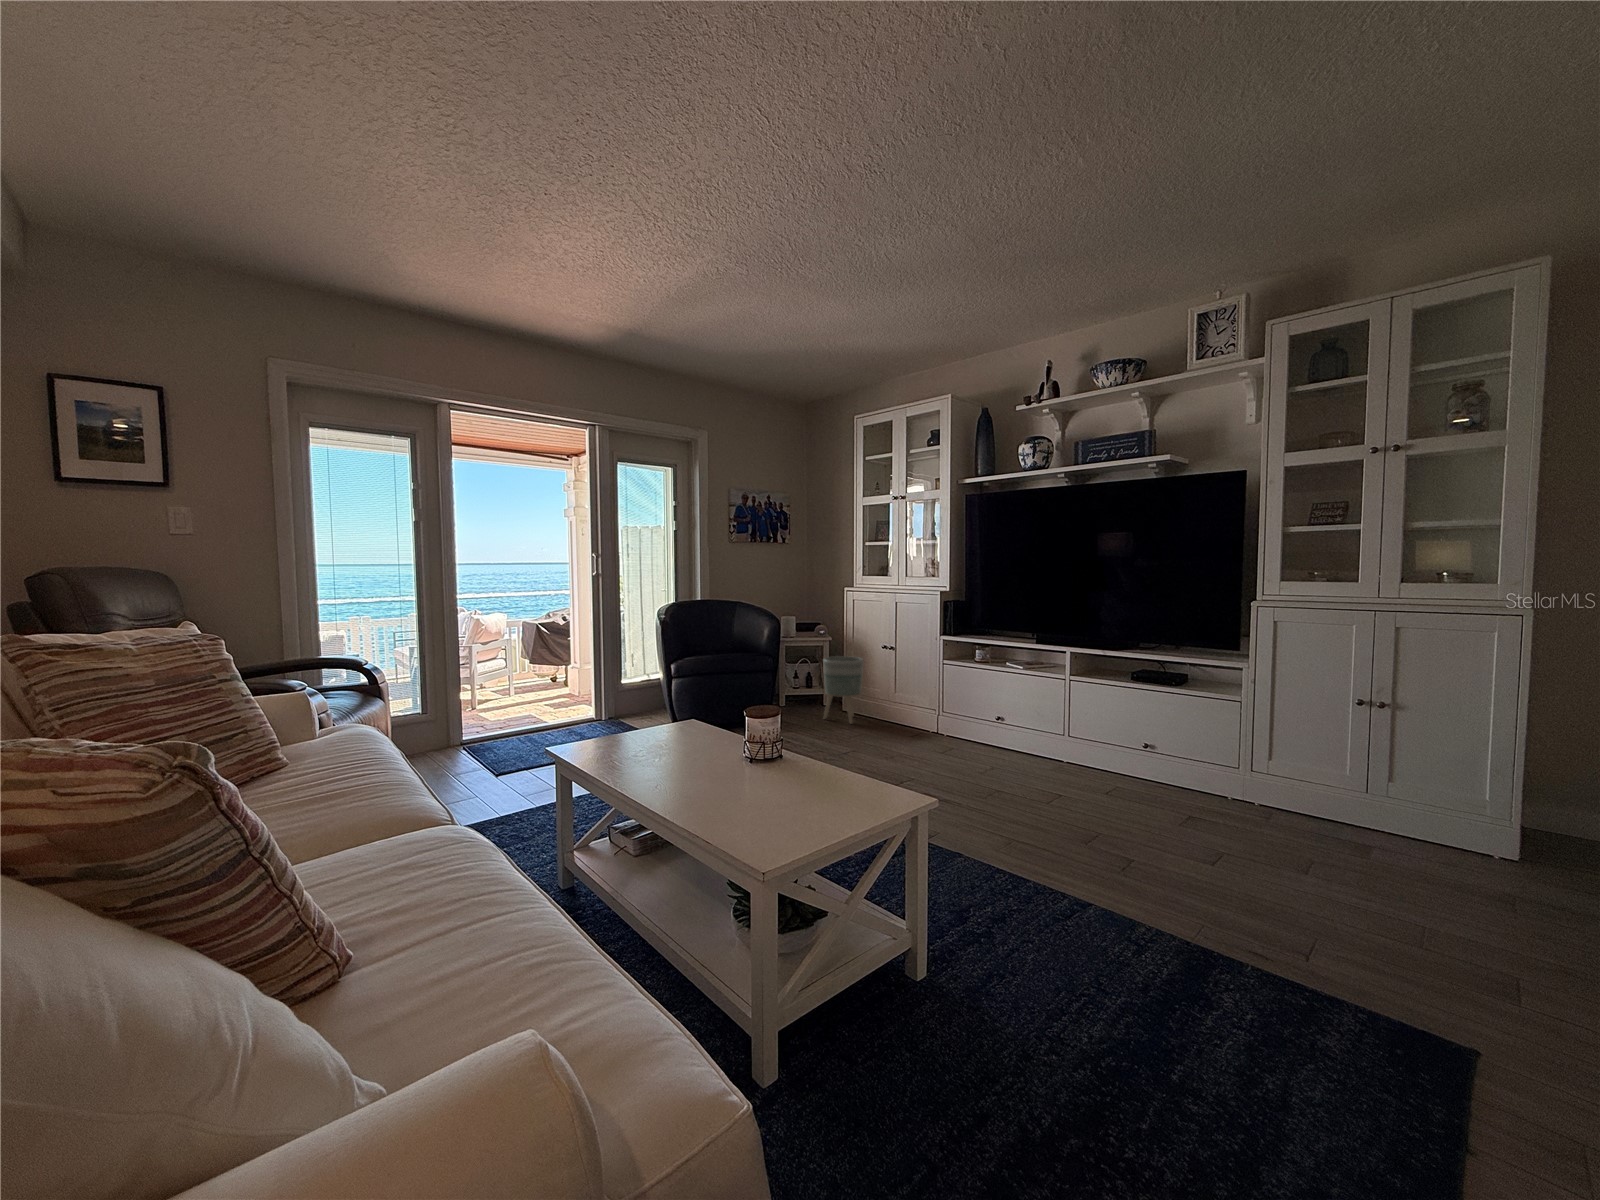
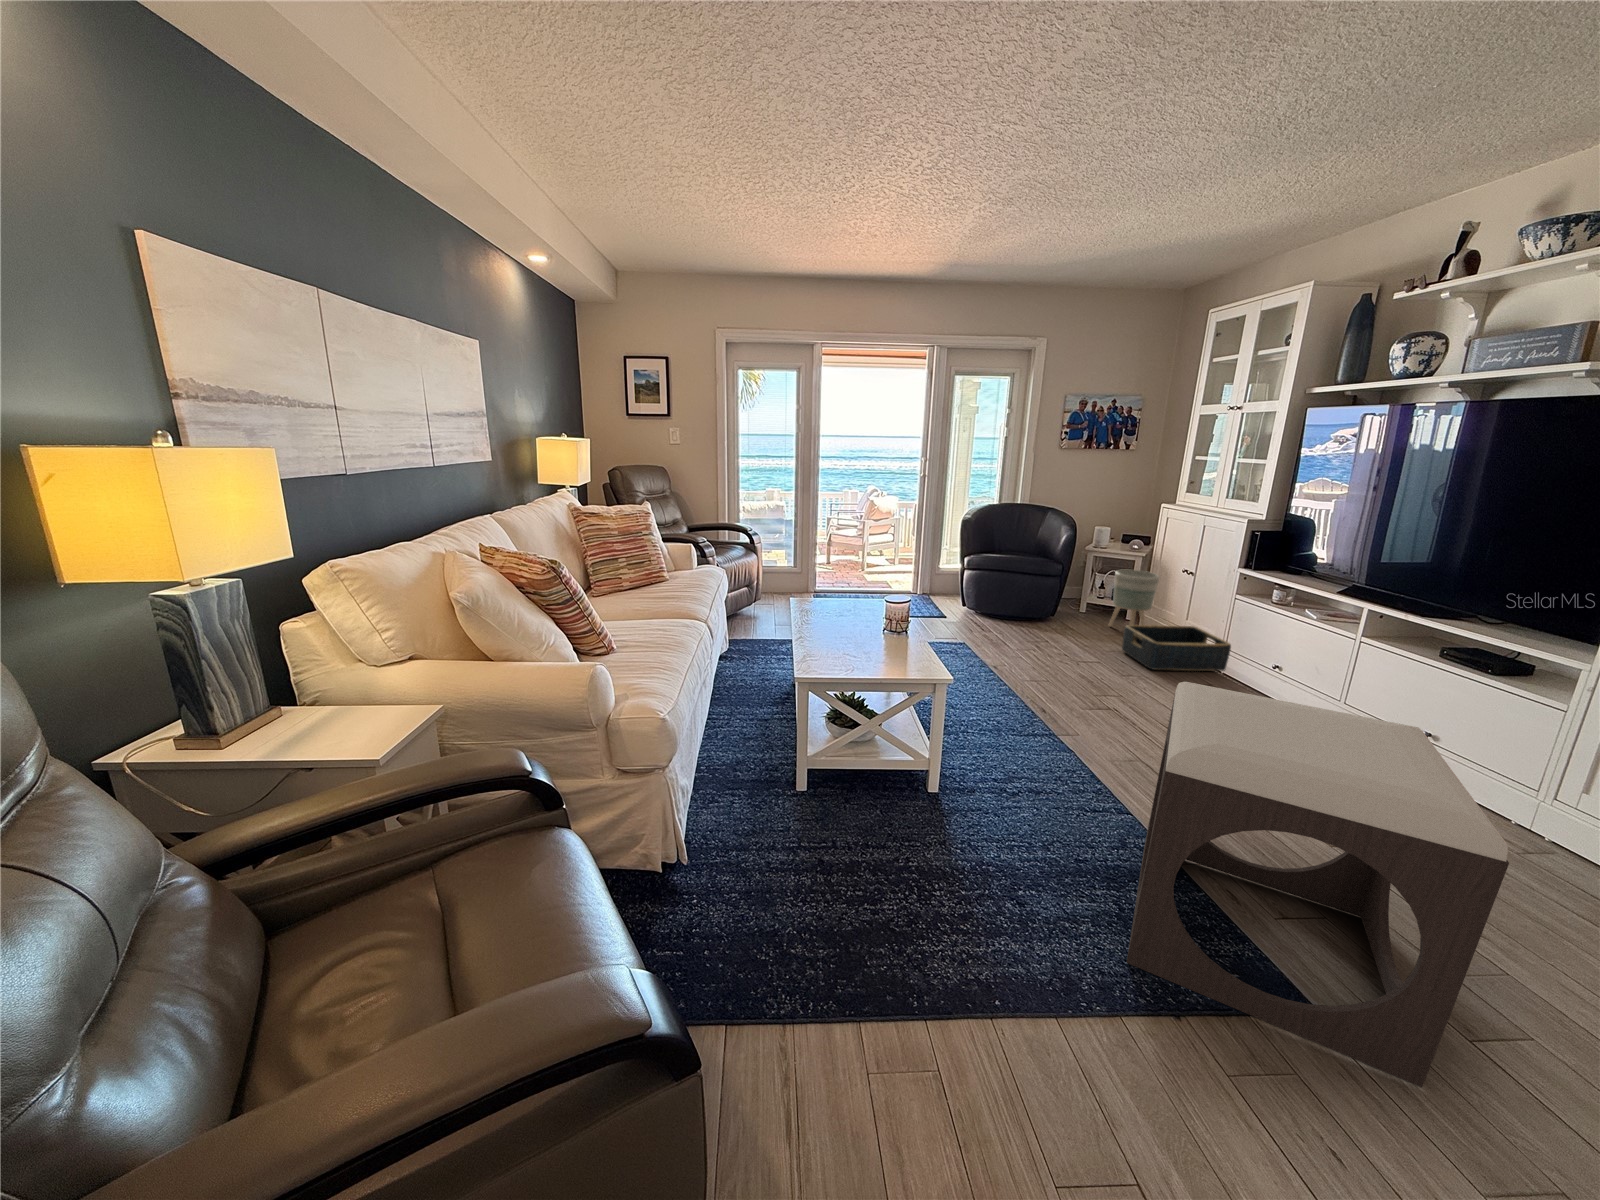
basket: none [863,701,953,749] -> present [1122,625,1231,671]
footstool: none [1128,714,1527,1059] -> present [1127,682,1509,1087]

